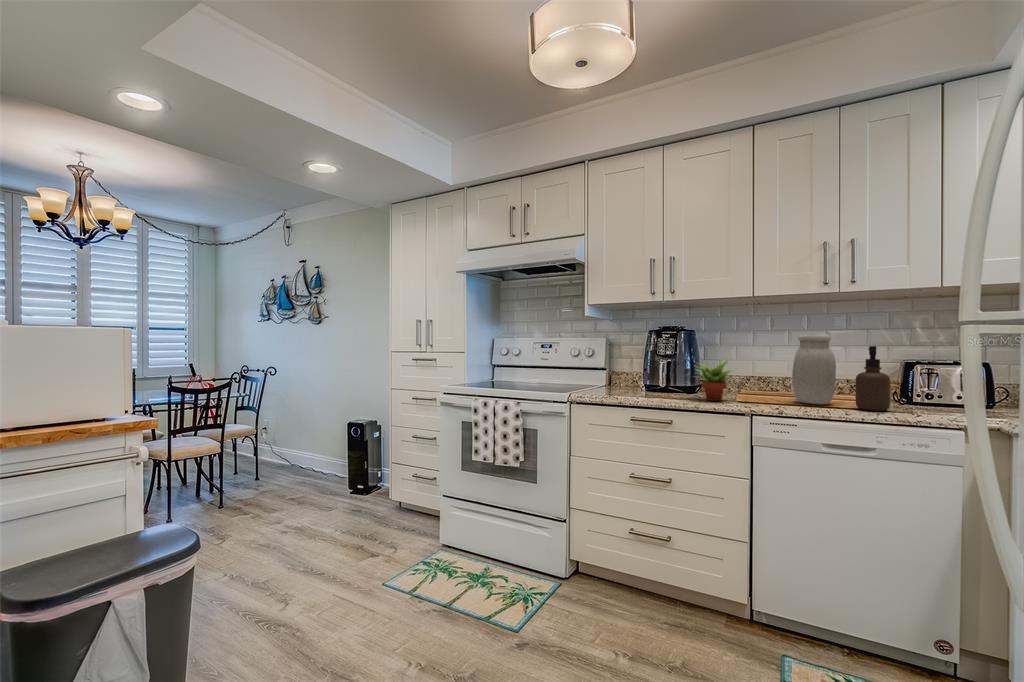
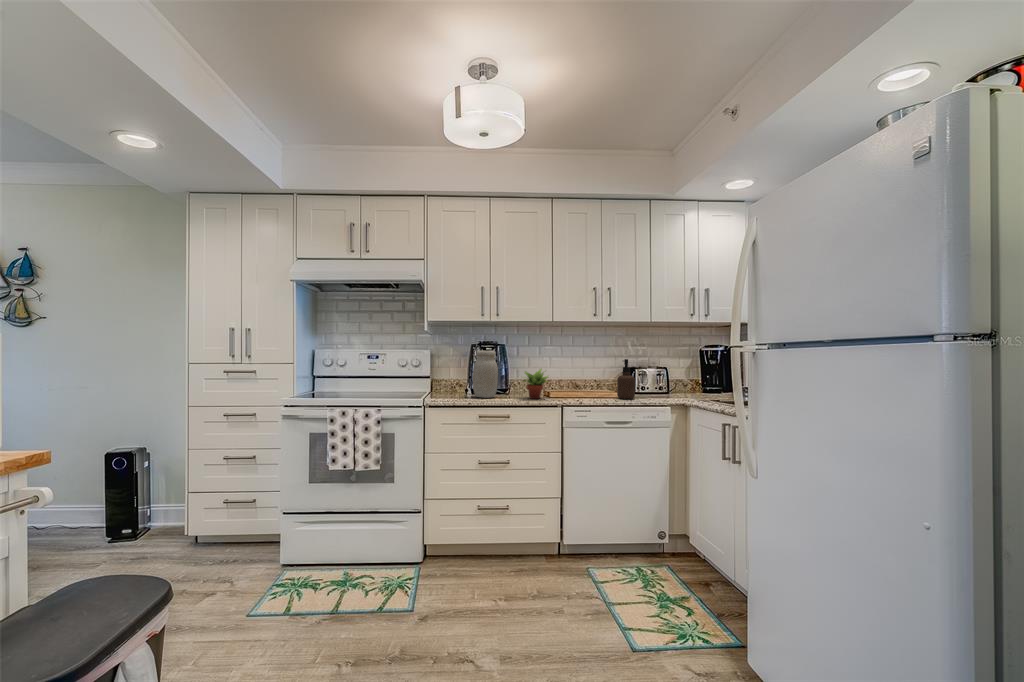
jar: present [792,334,836,404] -> present [473,350,498,398]

